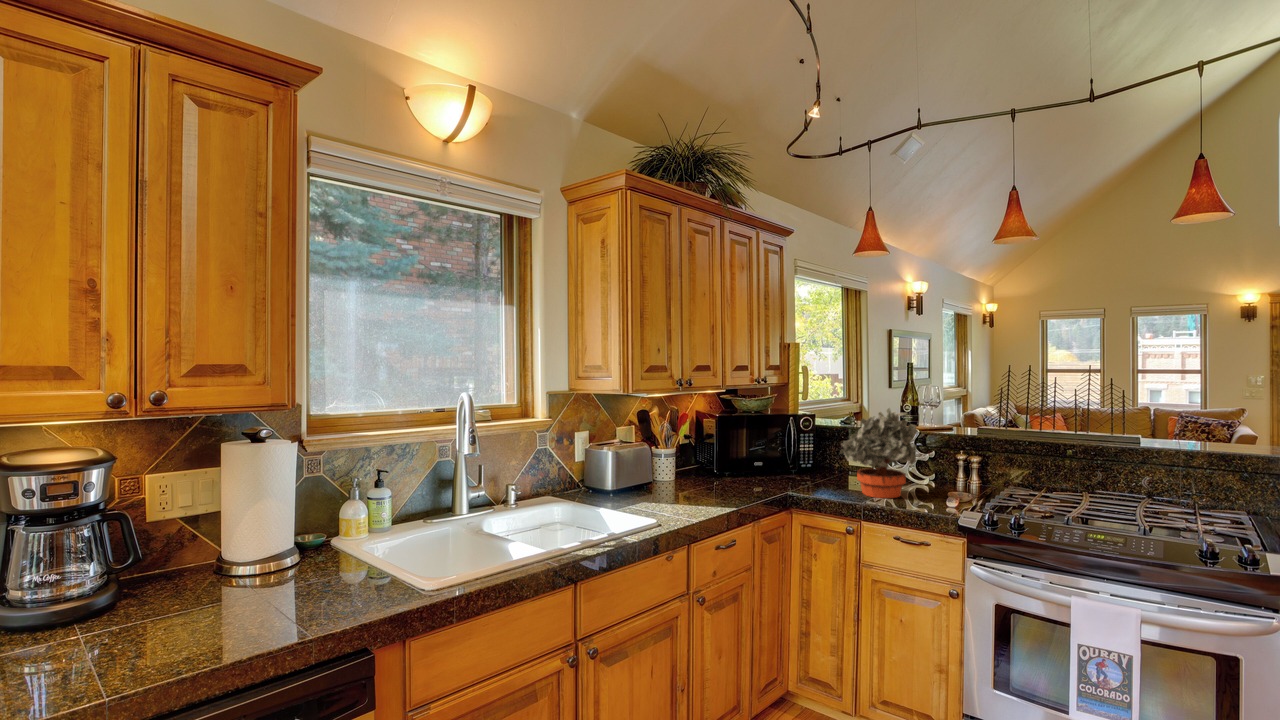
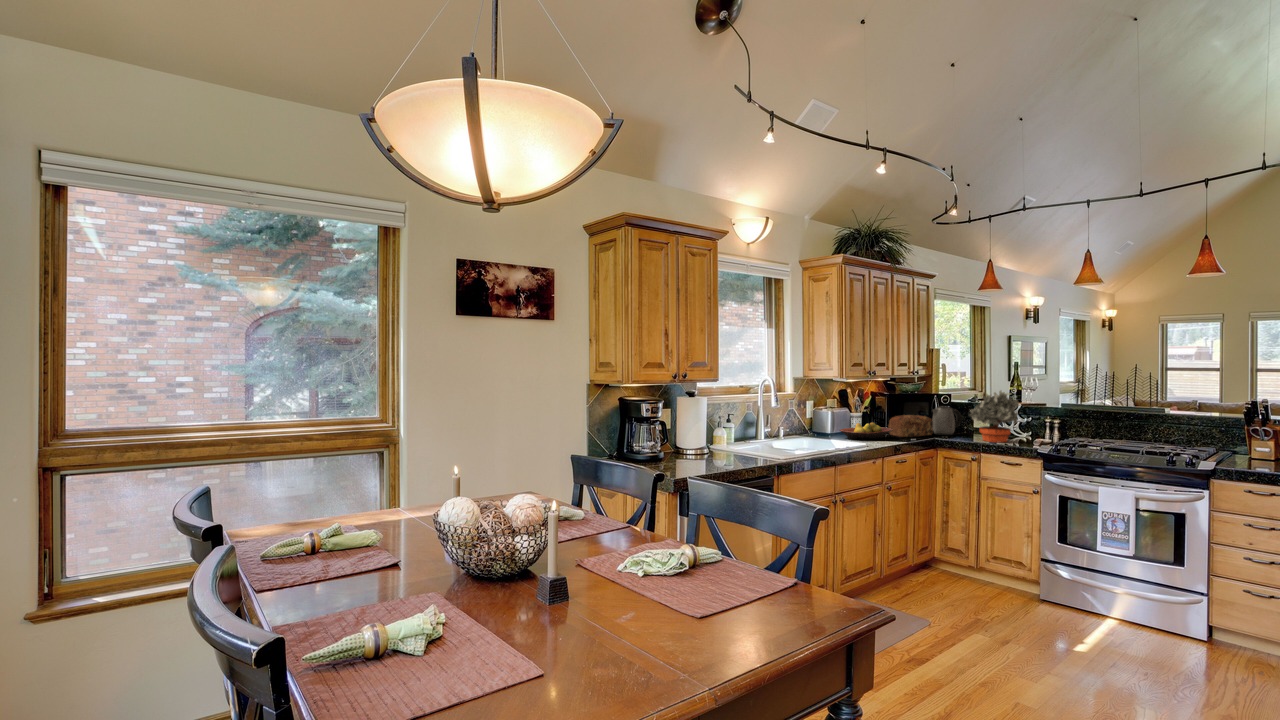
kettle: none [784,434,830,482] -> present [933,406,962,435]
bread loaf: none [713,451,785,492] -> present [888,415,933,437]
fruit bowl: none [622,470,715,505] -> present [840,422,893,440]

